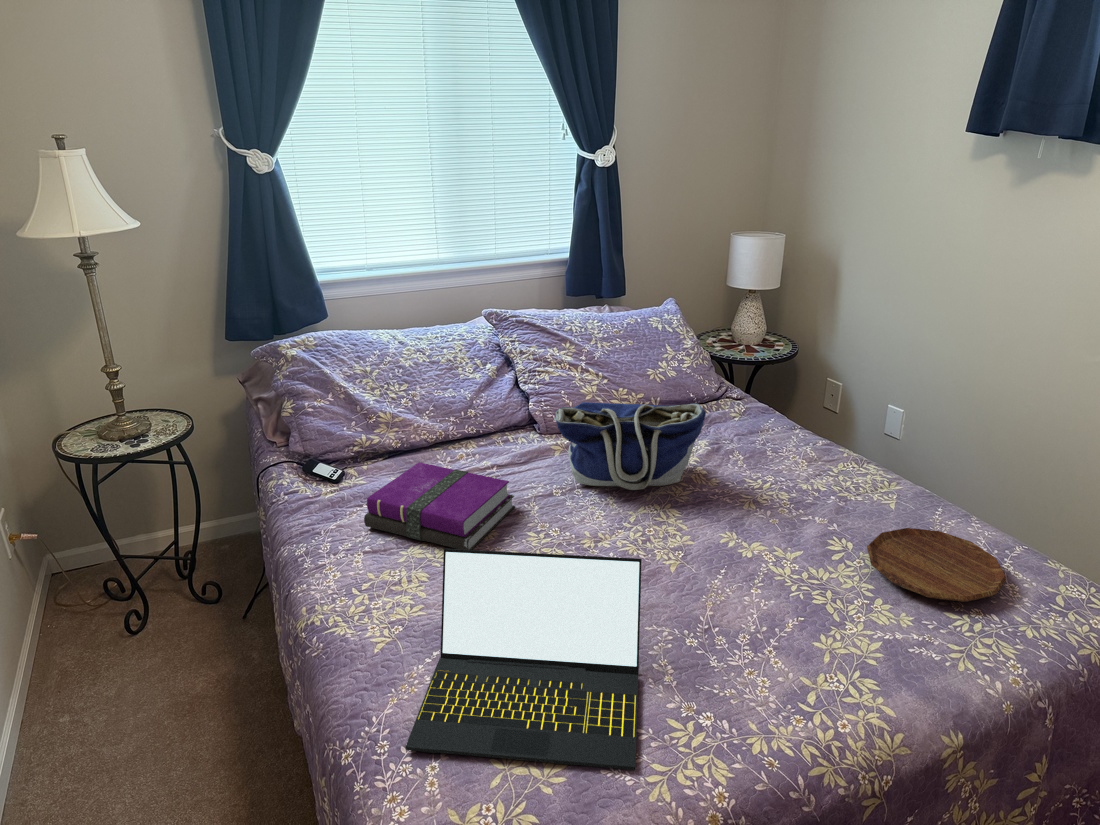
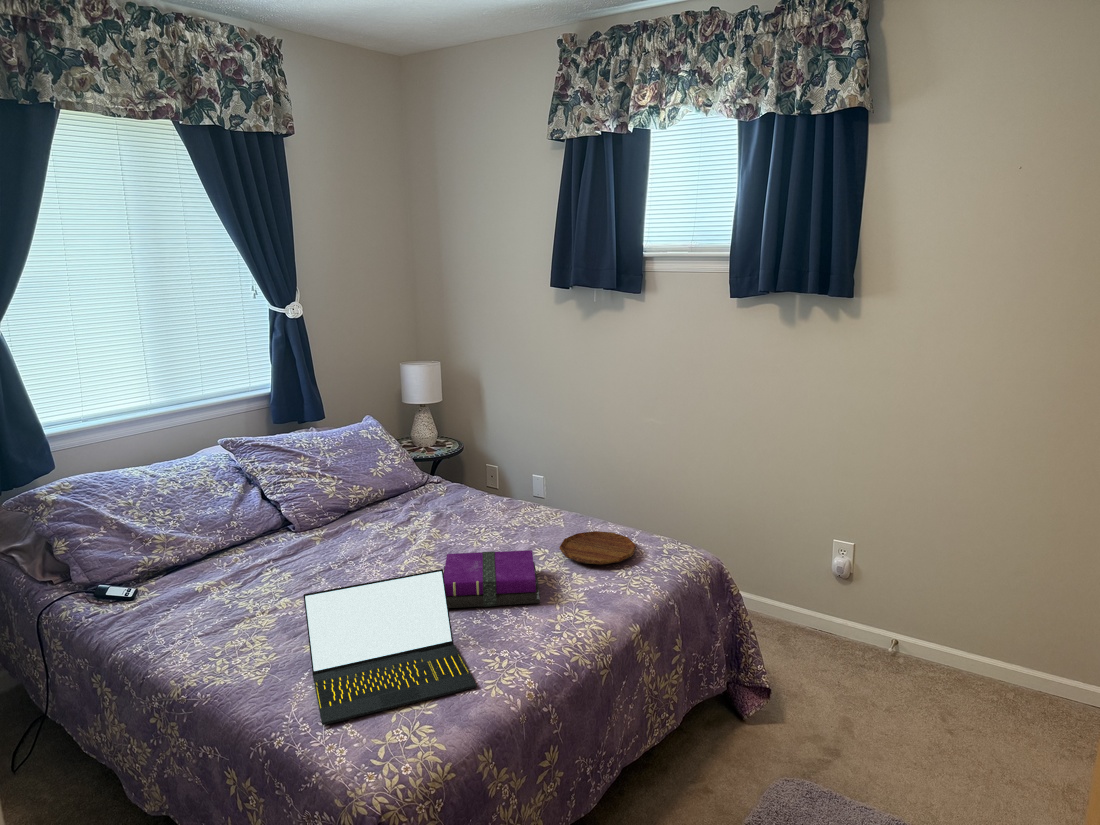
tote bag: present [554,402,706,490] -> none [328,479,440,555]
notebook: present [364,462,515,550] -> present [443,550,540,608]

